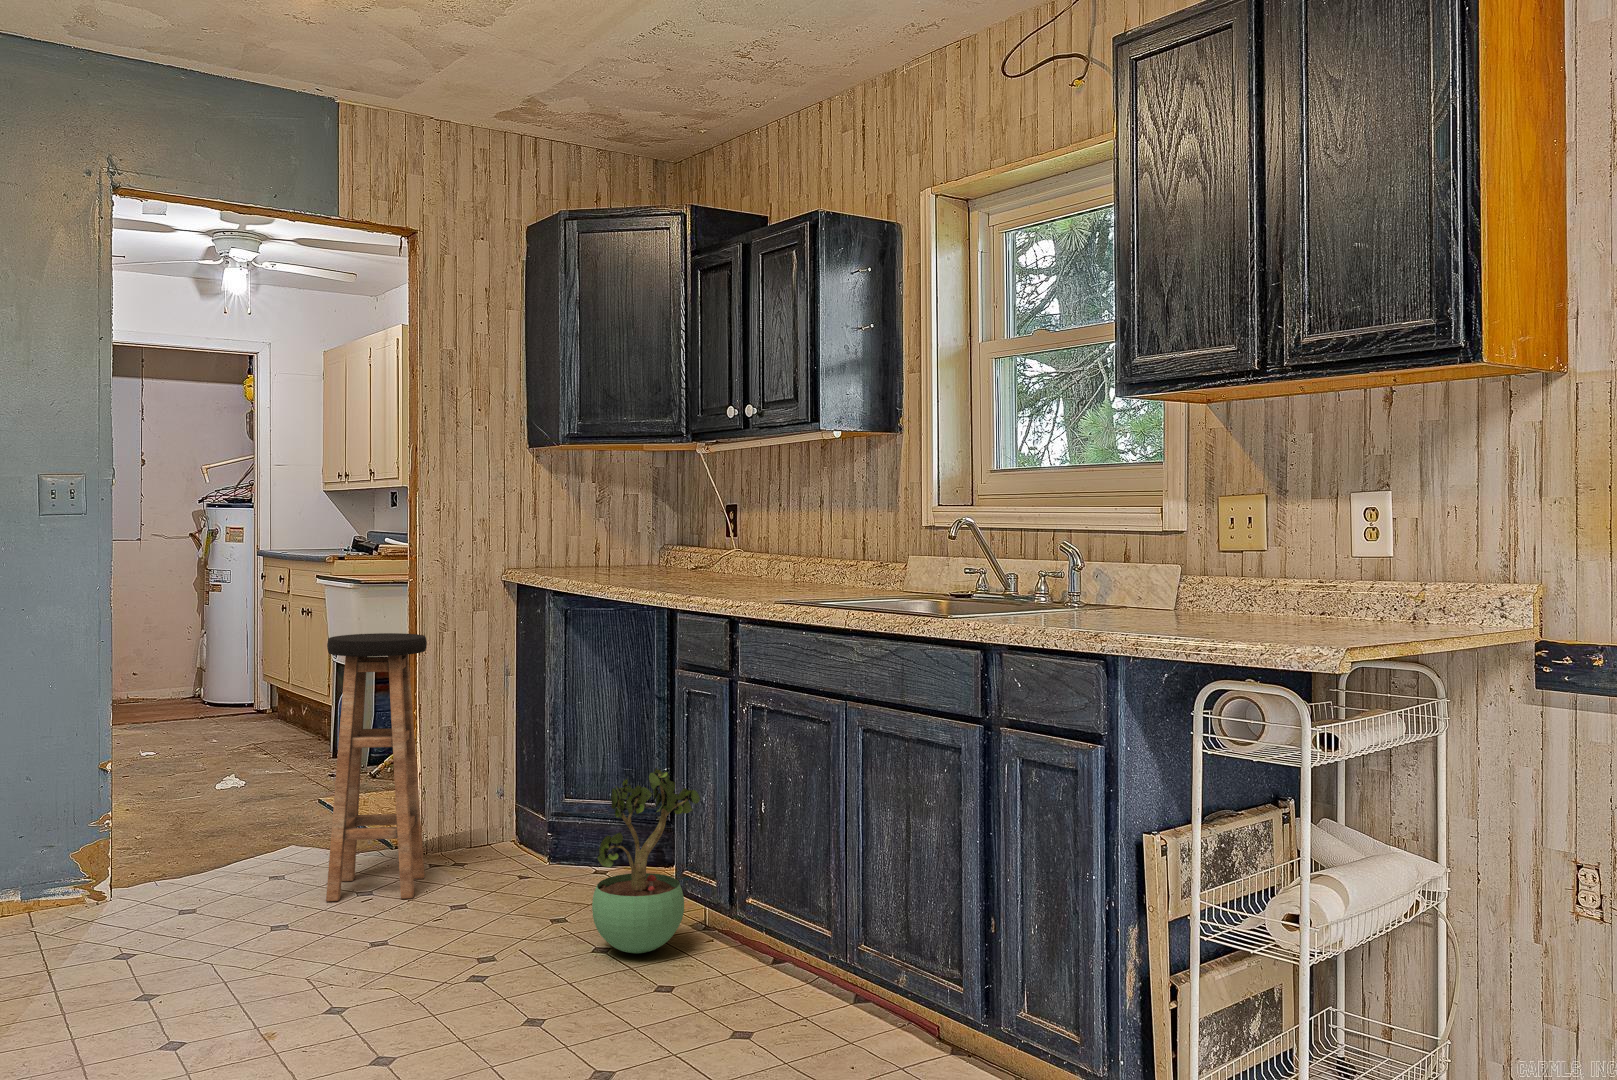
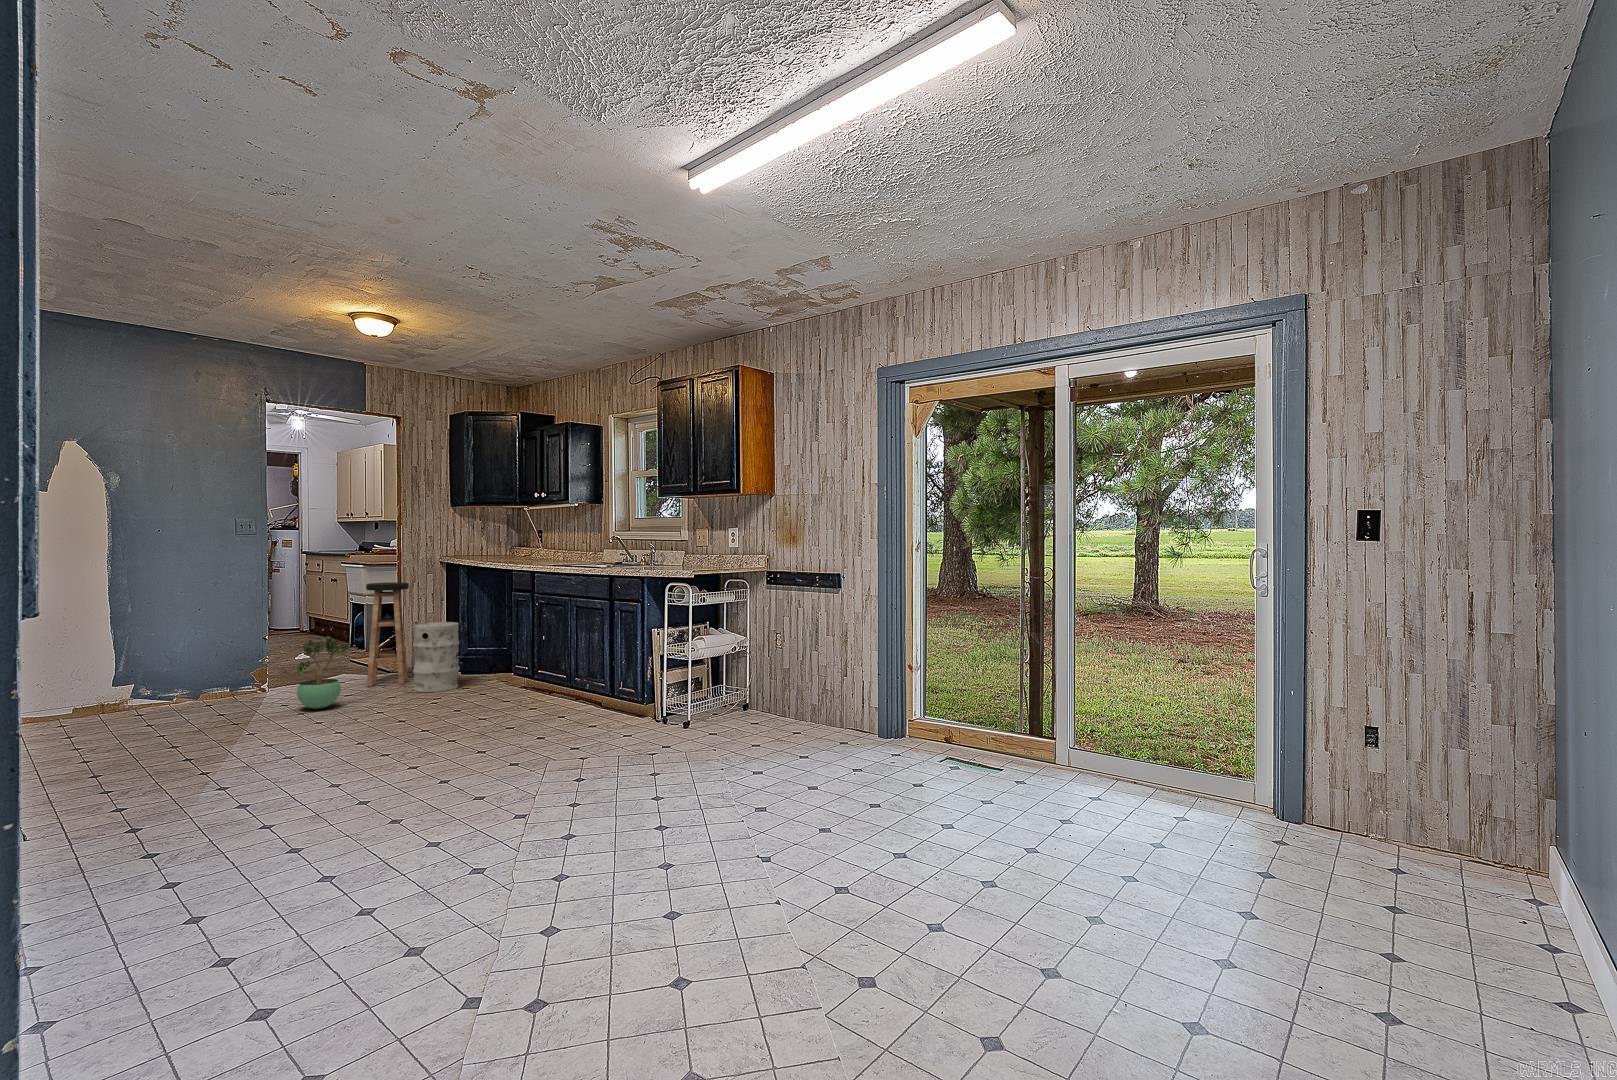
trash can: none [429,742,545,937] -> present [413,622,460,692]
potted plant: present [592,768,700,953] -> present [297,636,349,709]

